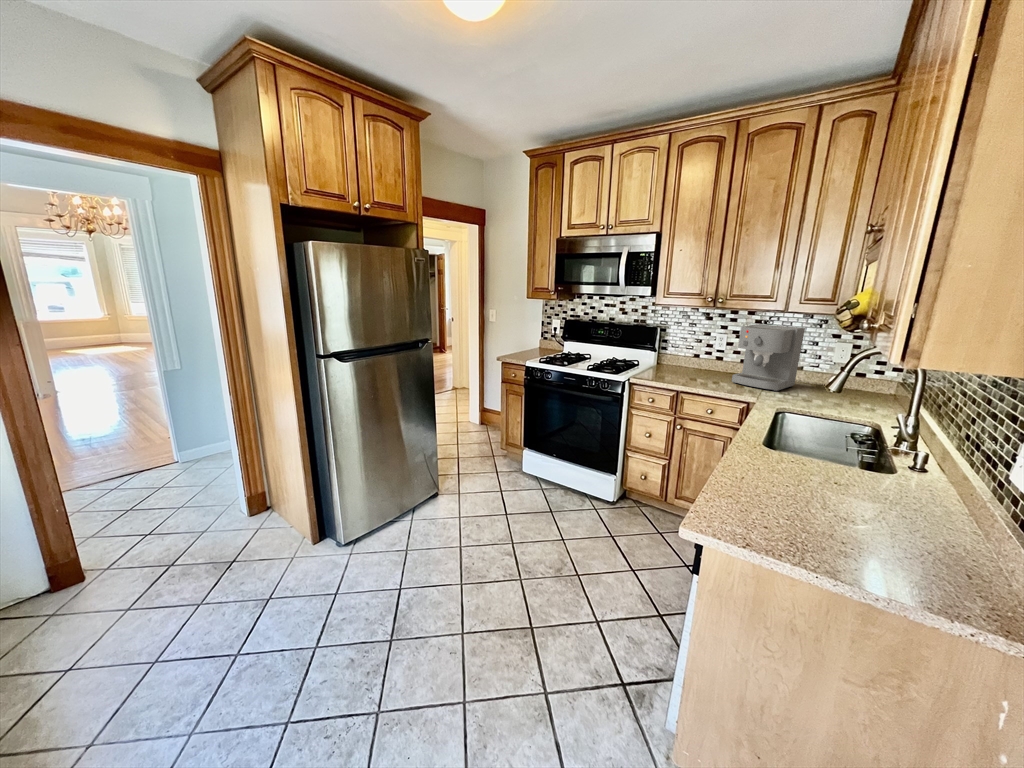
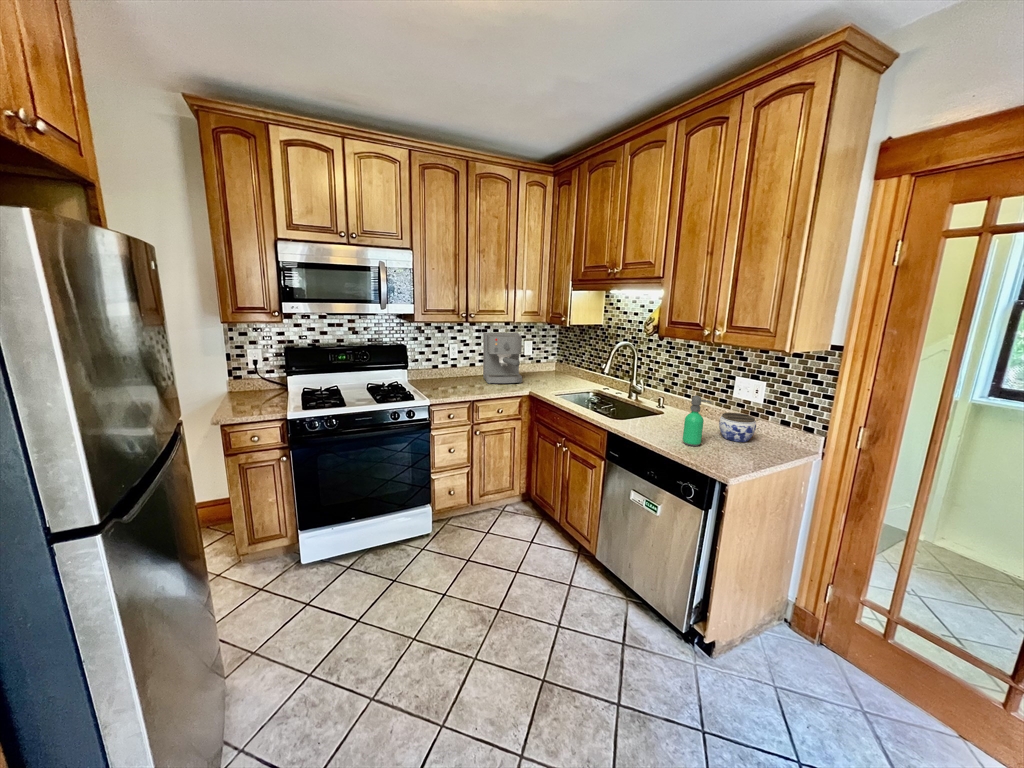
soap dispenser: none [752,422,795,503] -> present [683,395,712,446]
jar: none [856,485,946,553] -> present [719,413,756,442]

